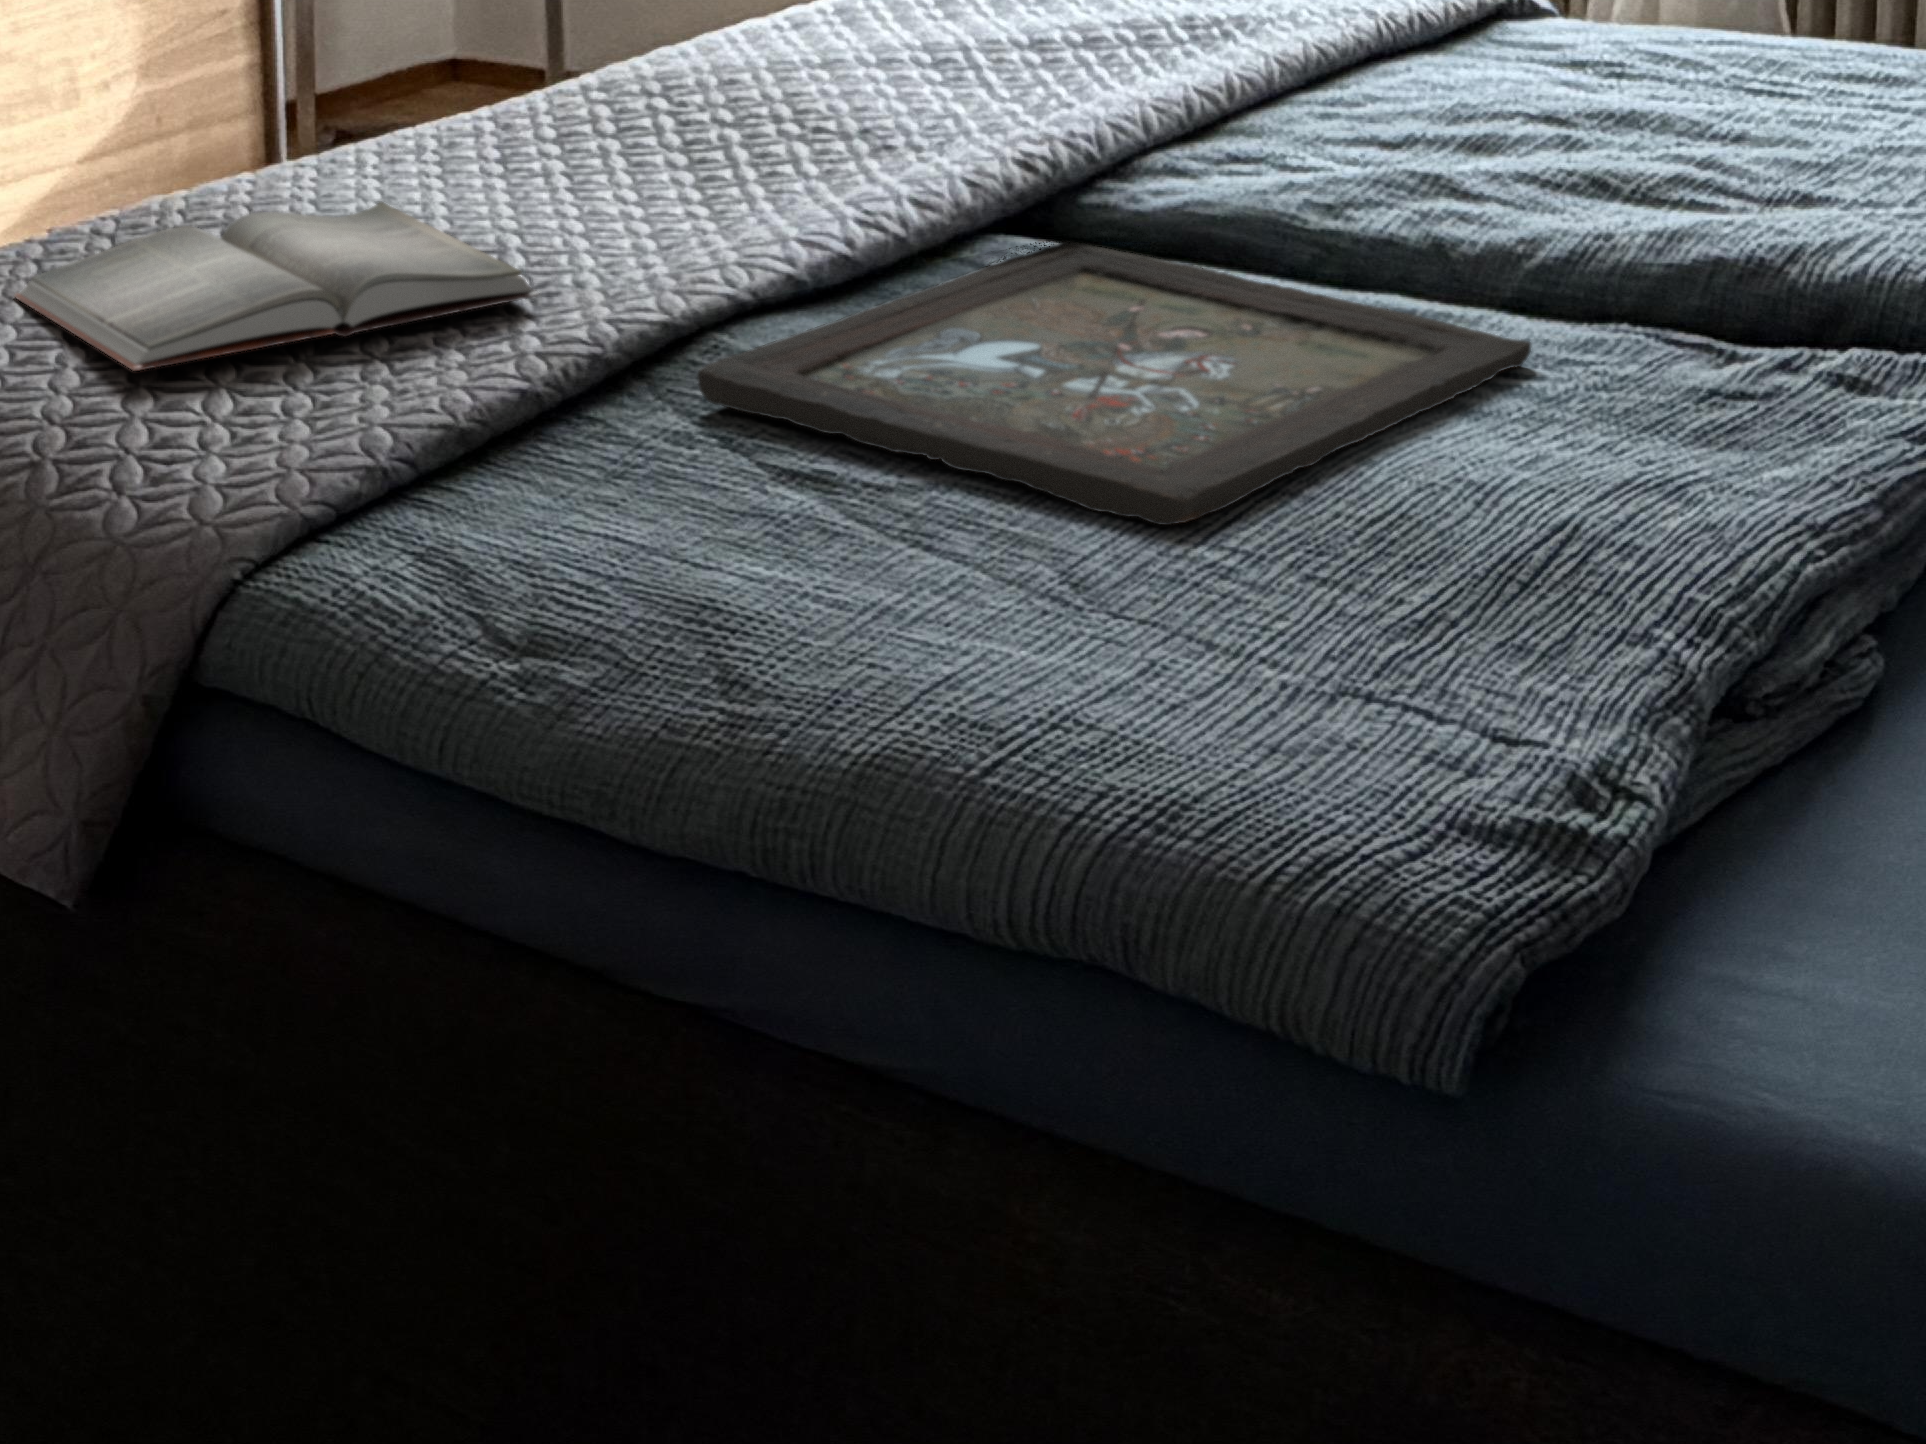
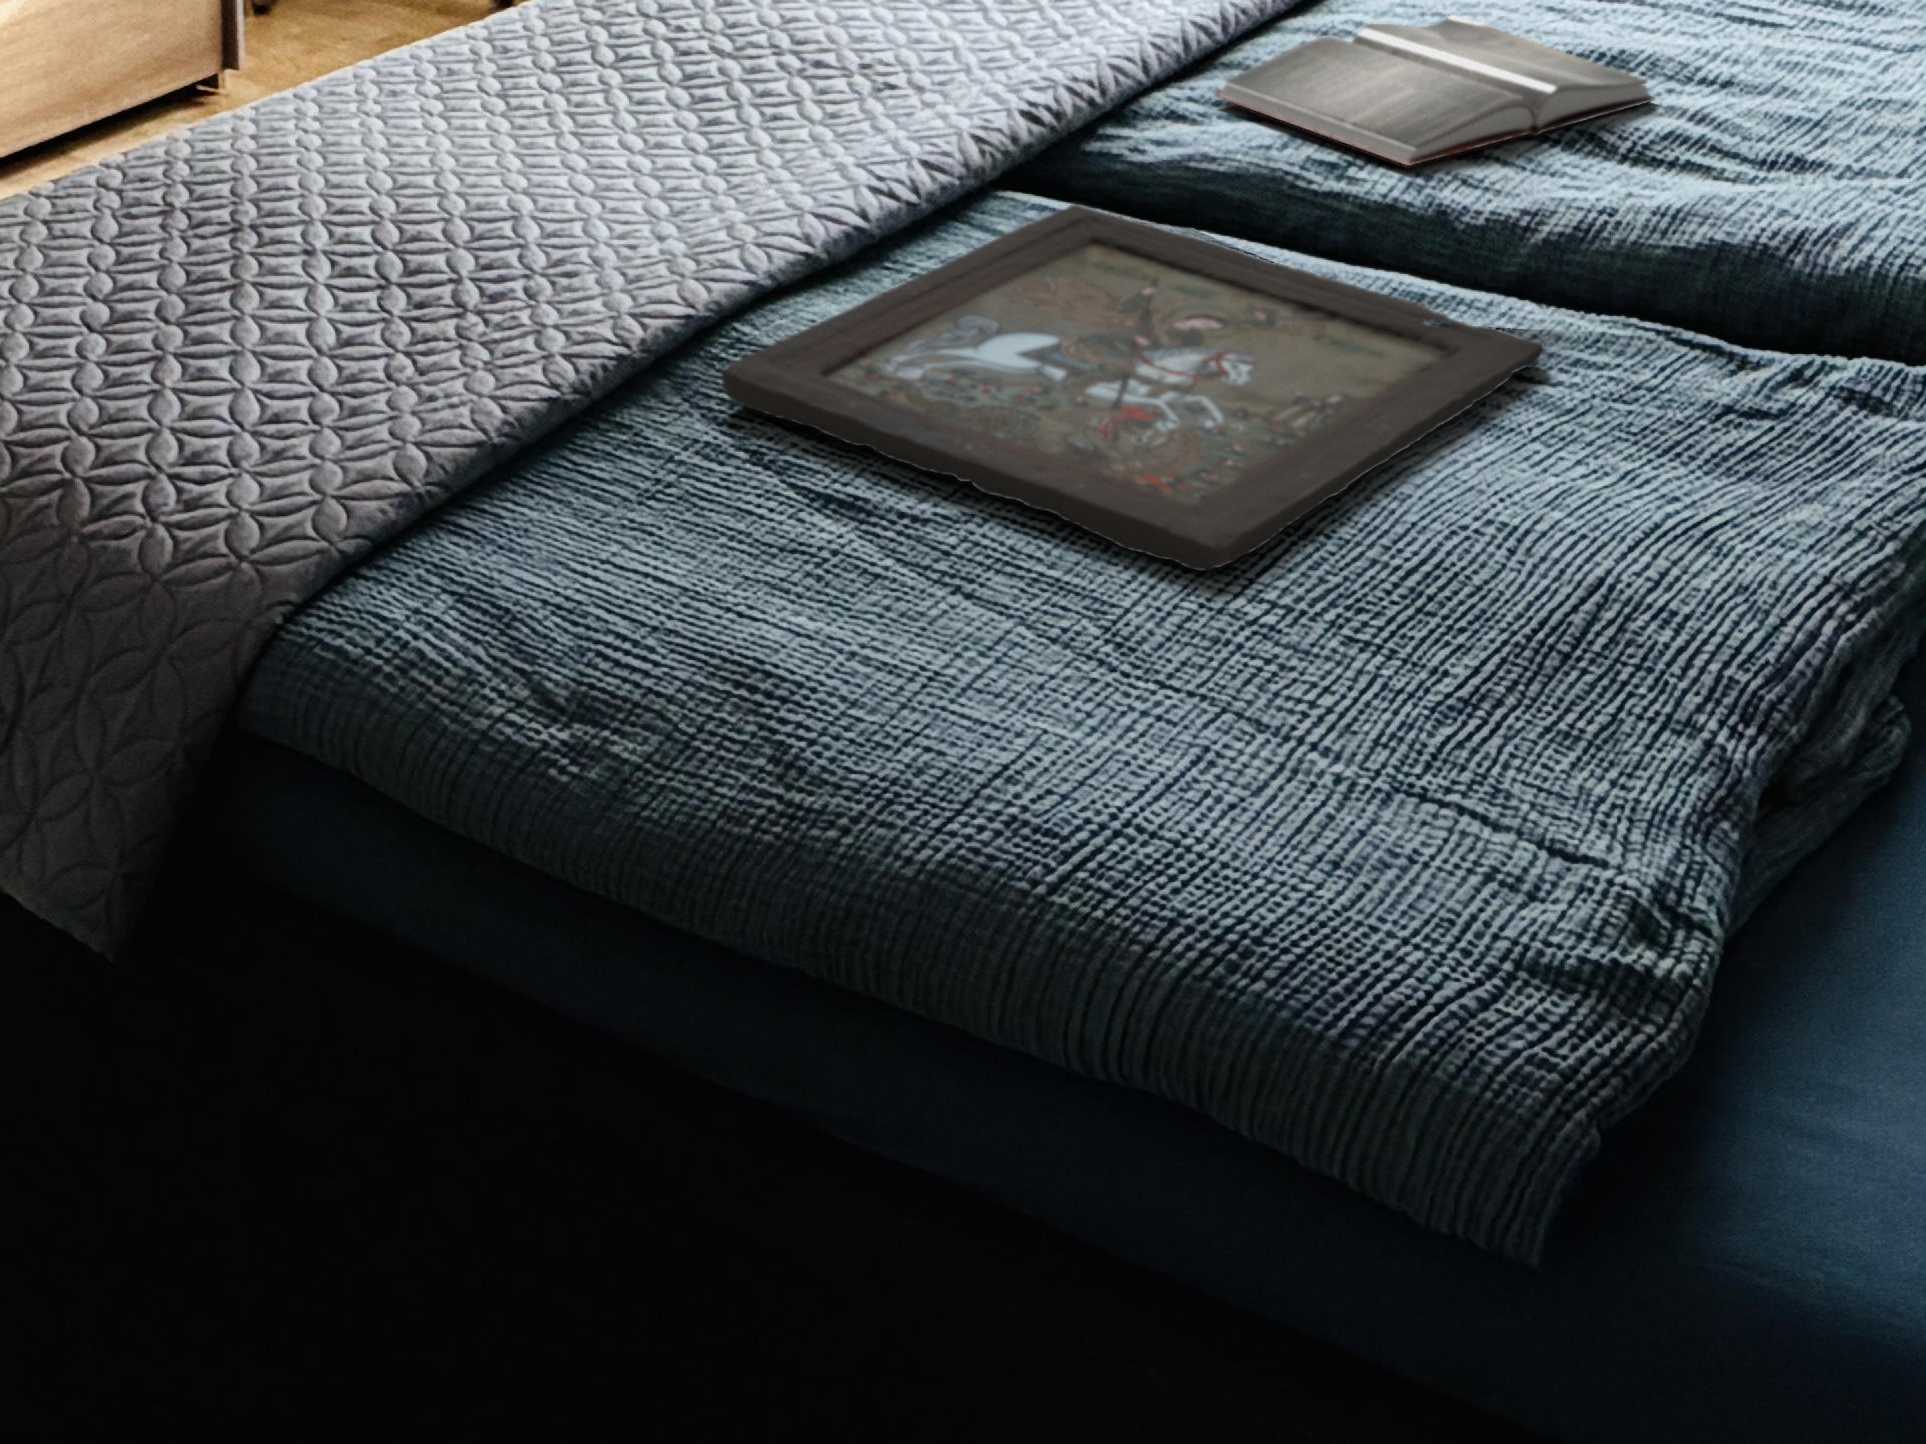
hardback book: present [14,202,539,371] -> present [1215,14,1655,166]

